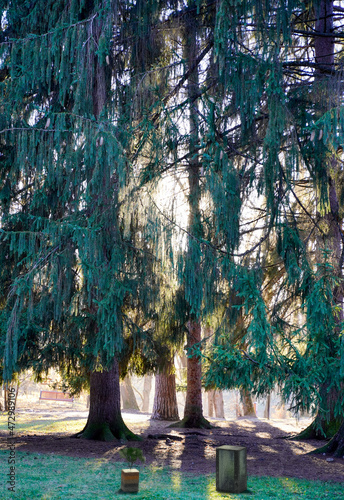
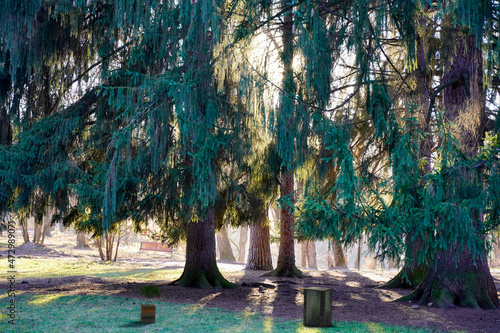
potted tree: present [119,447,145,492] -> present [138,285,162,323]

